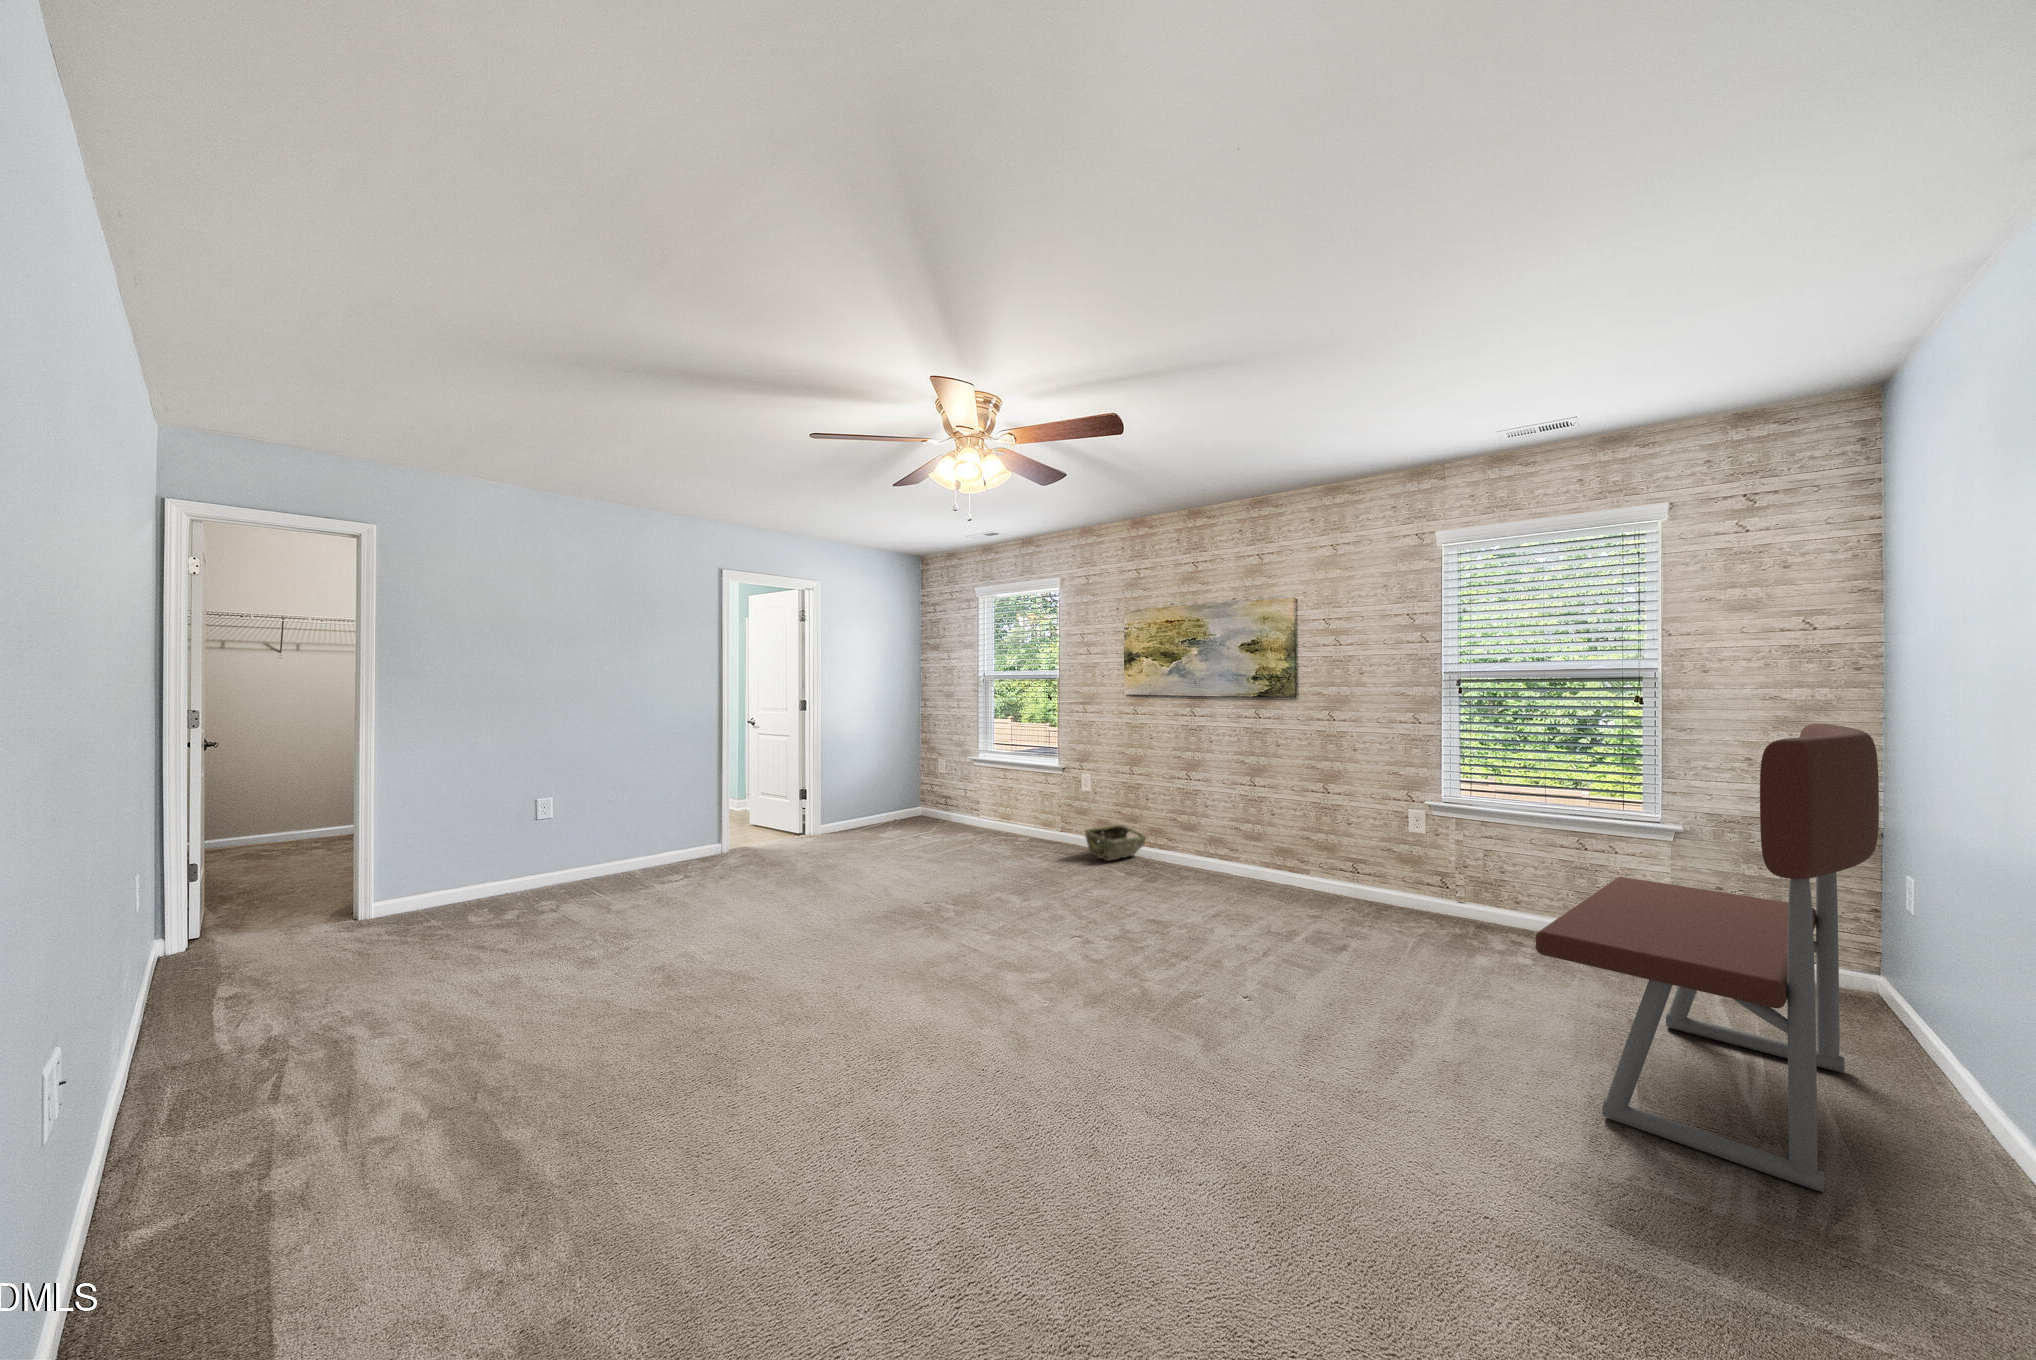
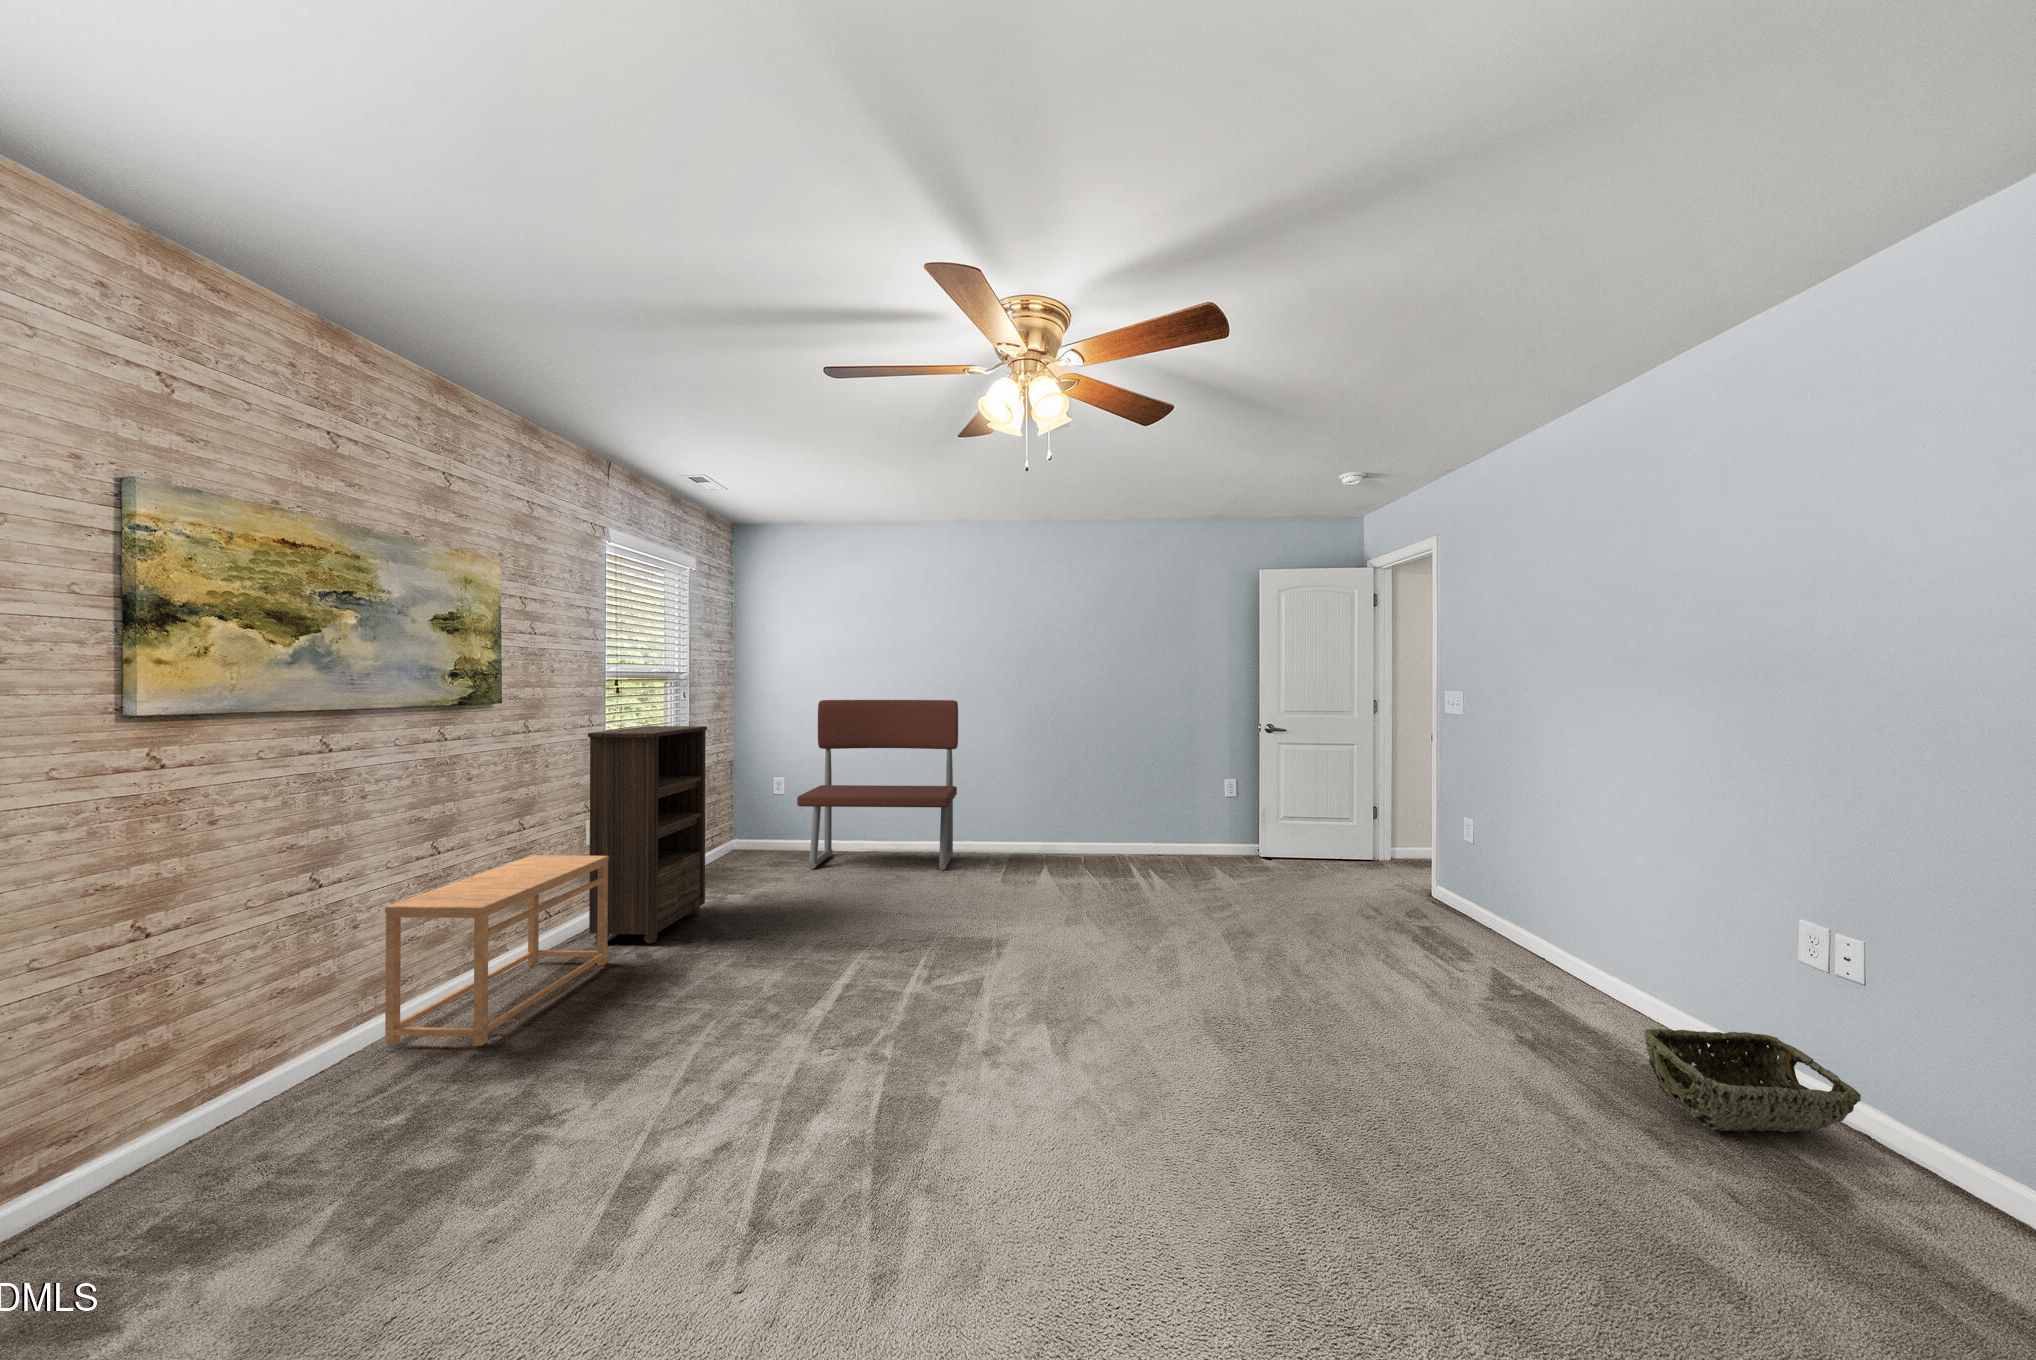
bookshelf: none [1312,725,1450,938] -> present [588,726,707,943]
side table: none [1175,798,1321,904] -> present [385,855,609,1046]
woven basket: present [1085,825,1146,861] -> present [1644,1029,1861,1133]

